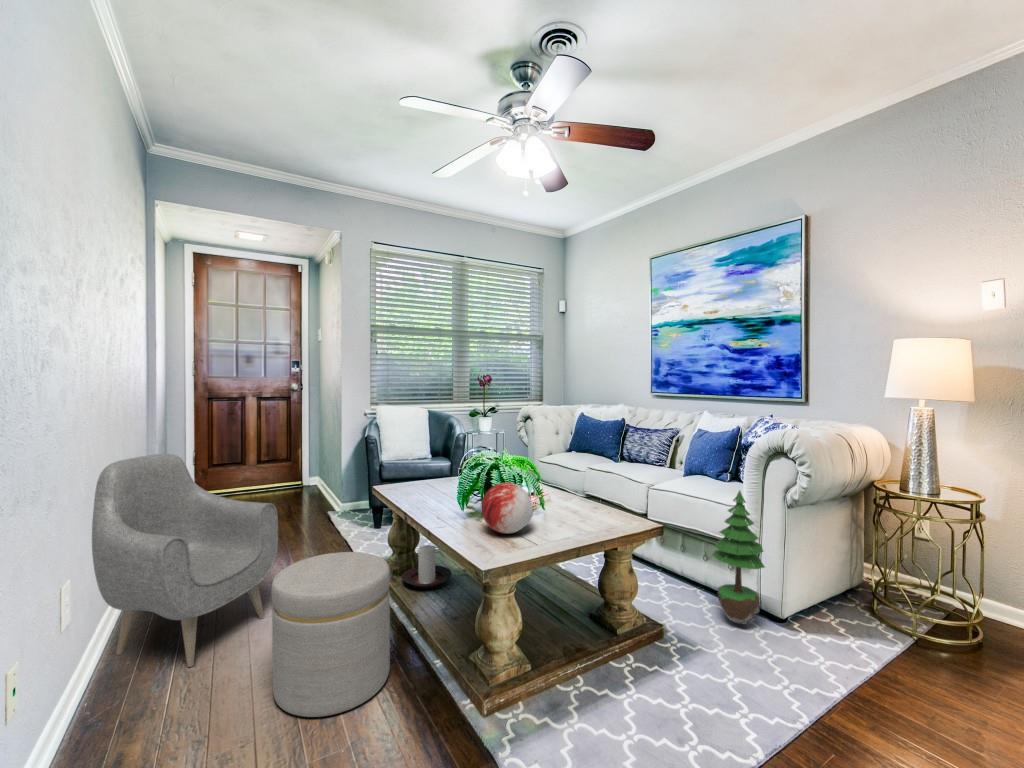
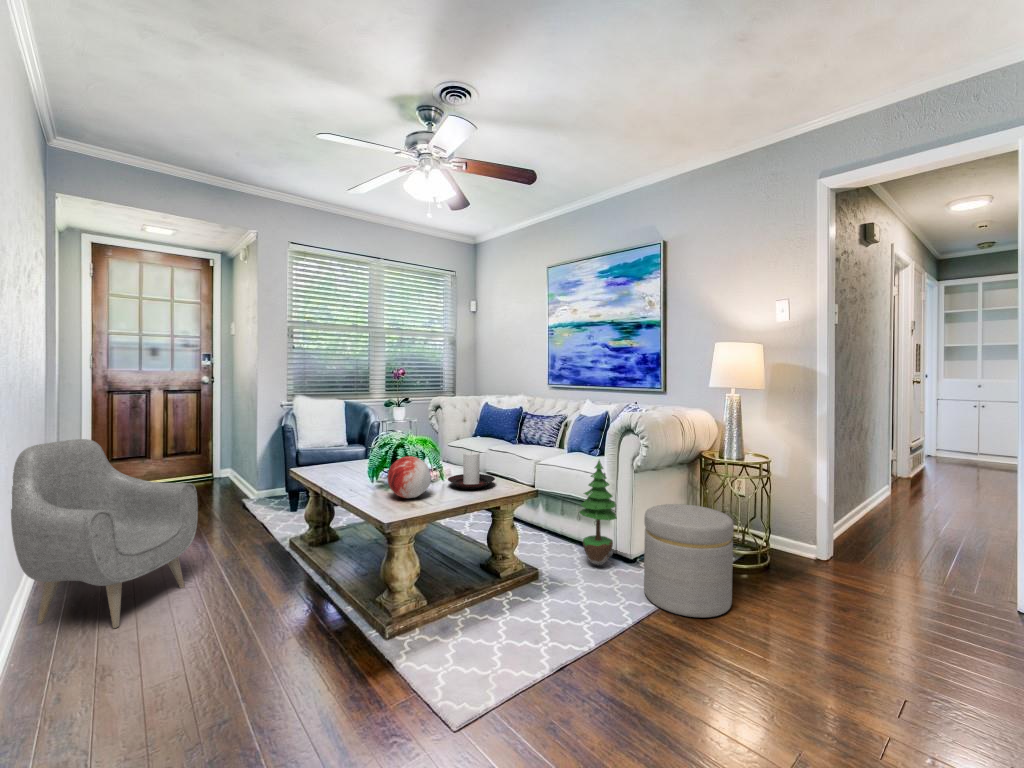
candle holder: present [402,545,452,588] -> present [448,452,495,489]
ottoman: present [271,552,390,717] -> present [644,504,734,617]

